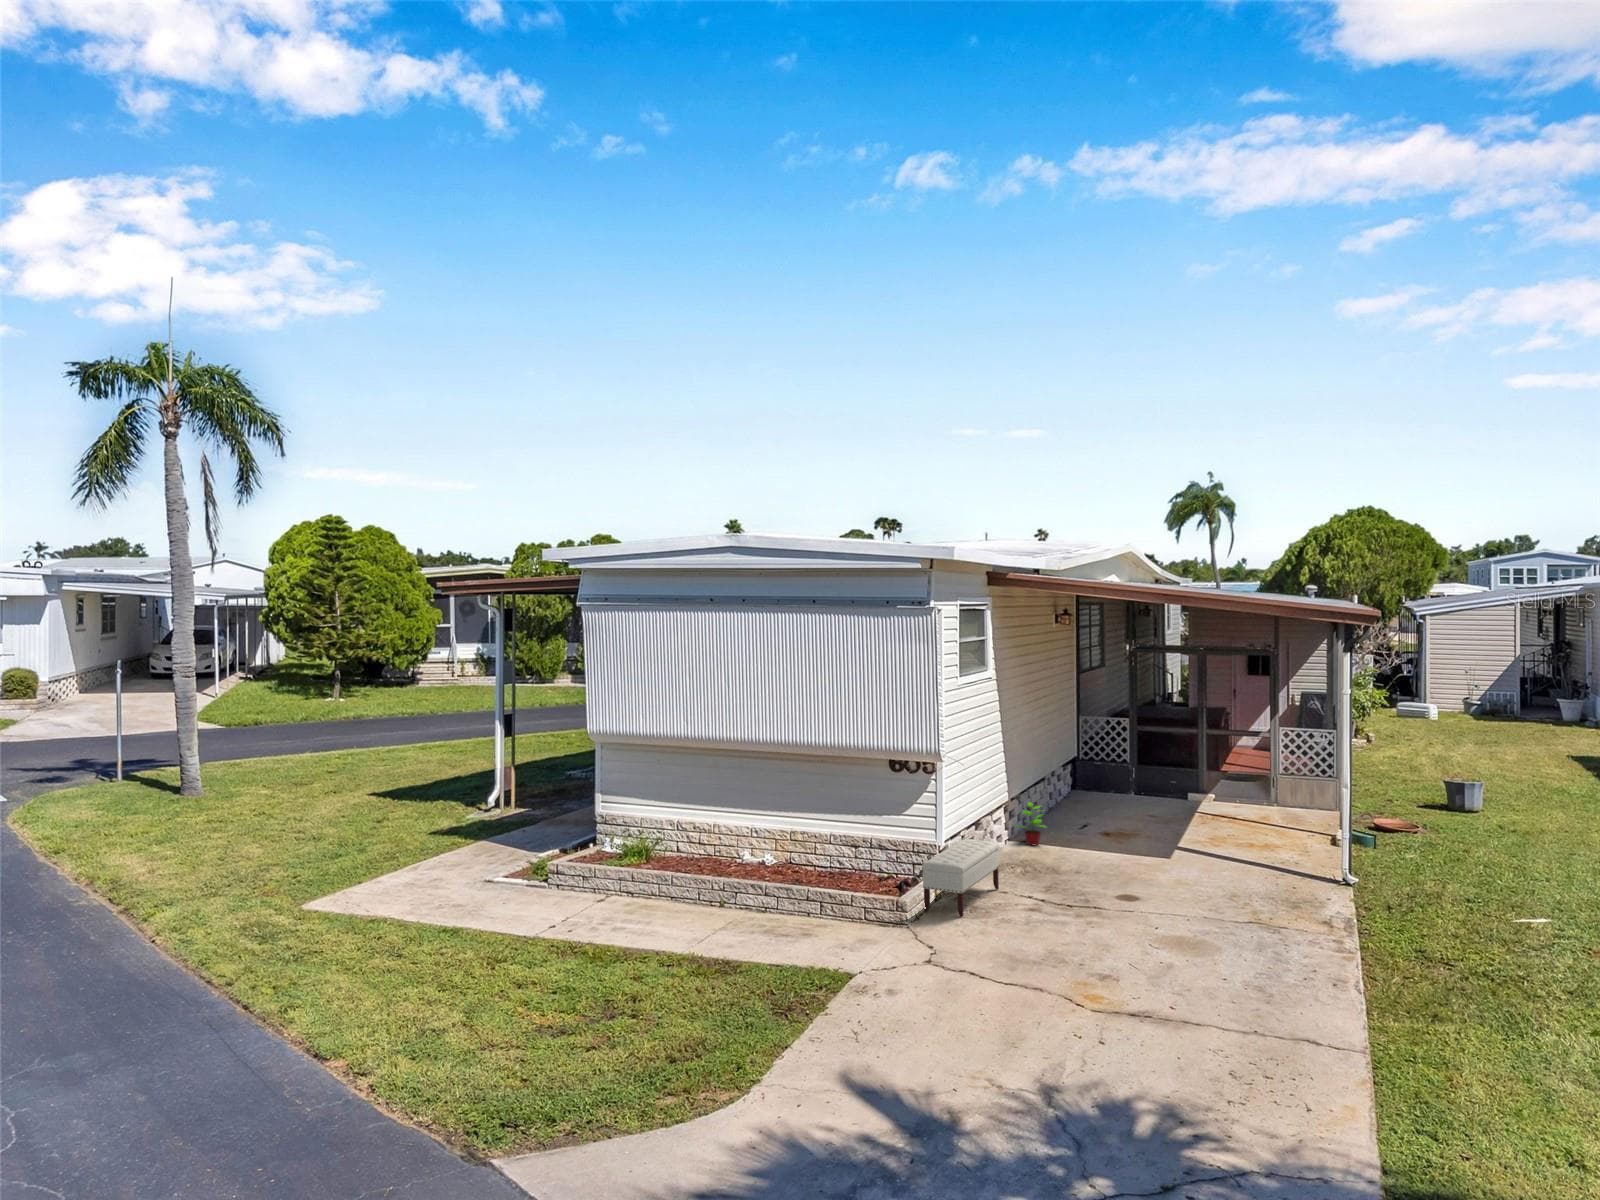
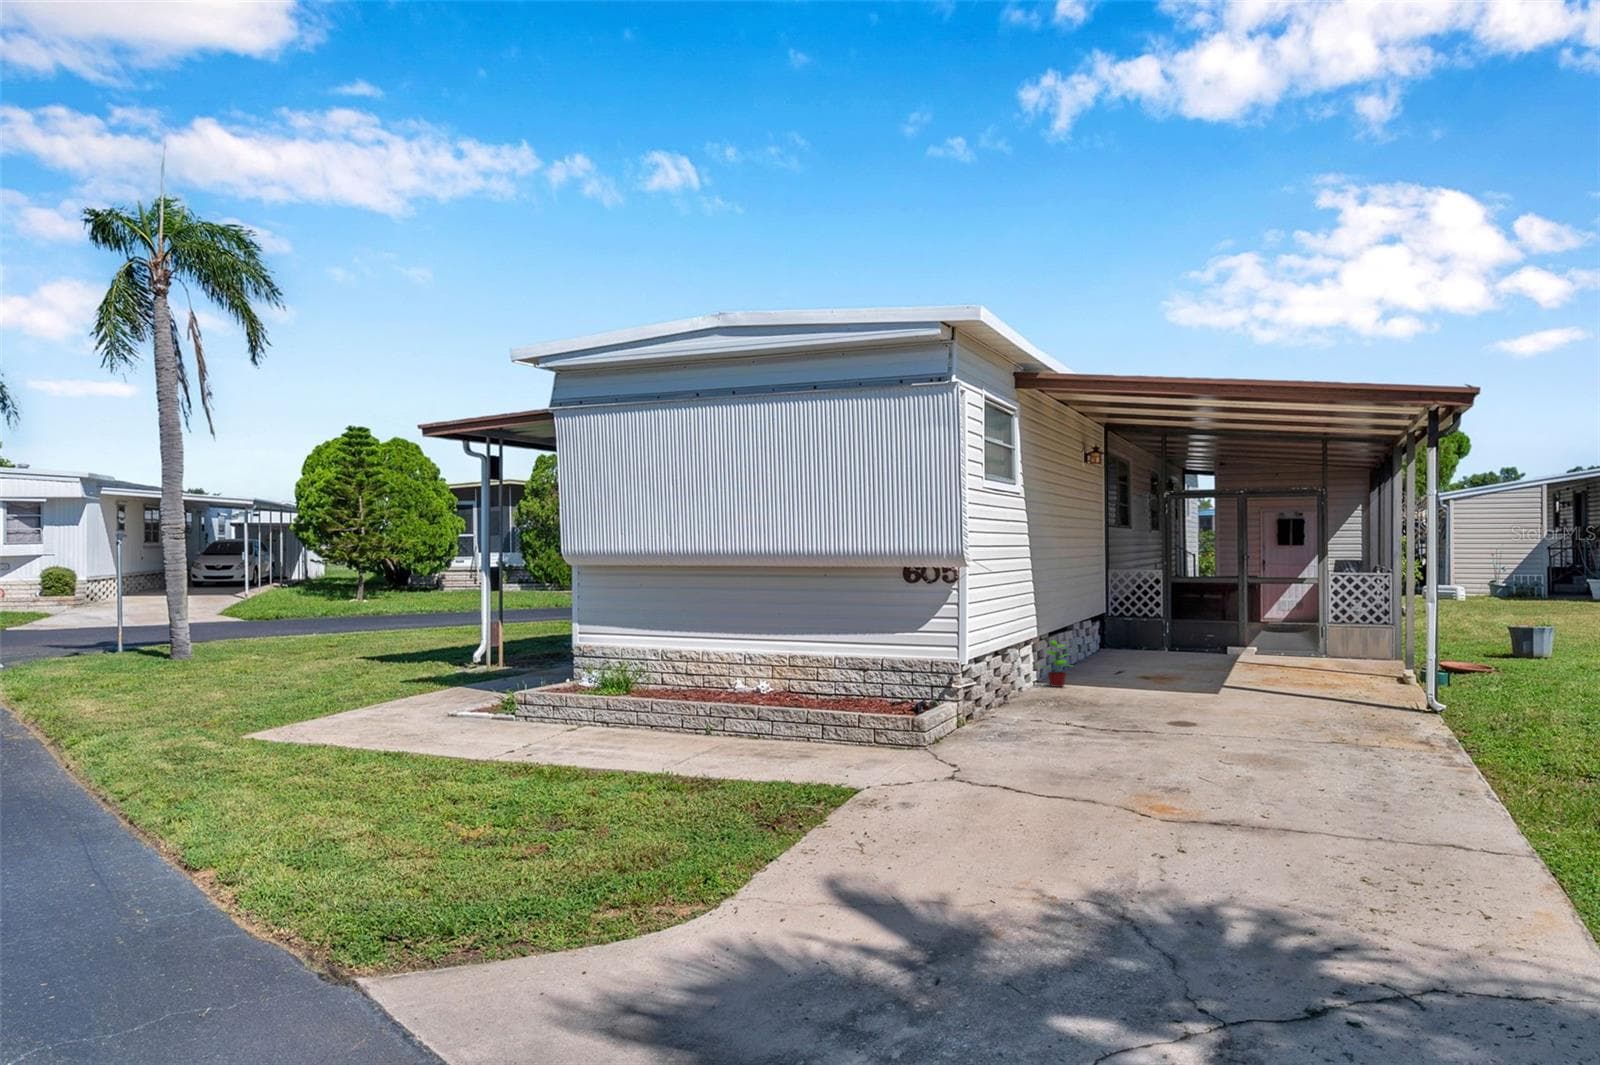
bench: present [922,839,1000,917] -> none [942,663,1029,740]

